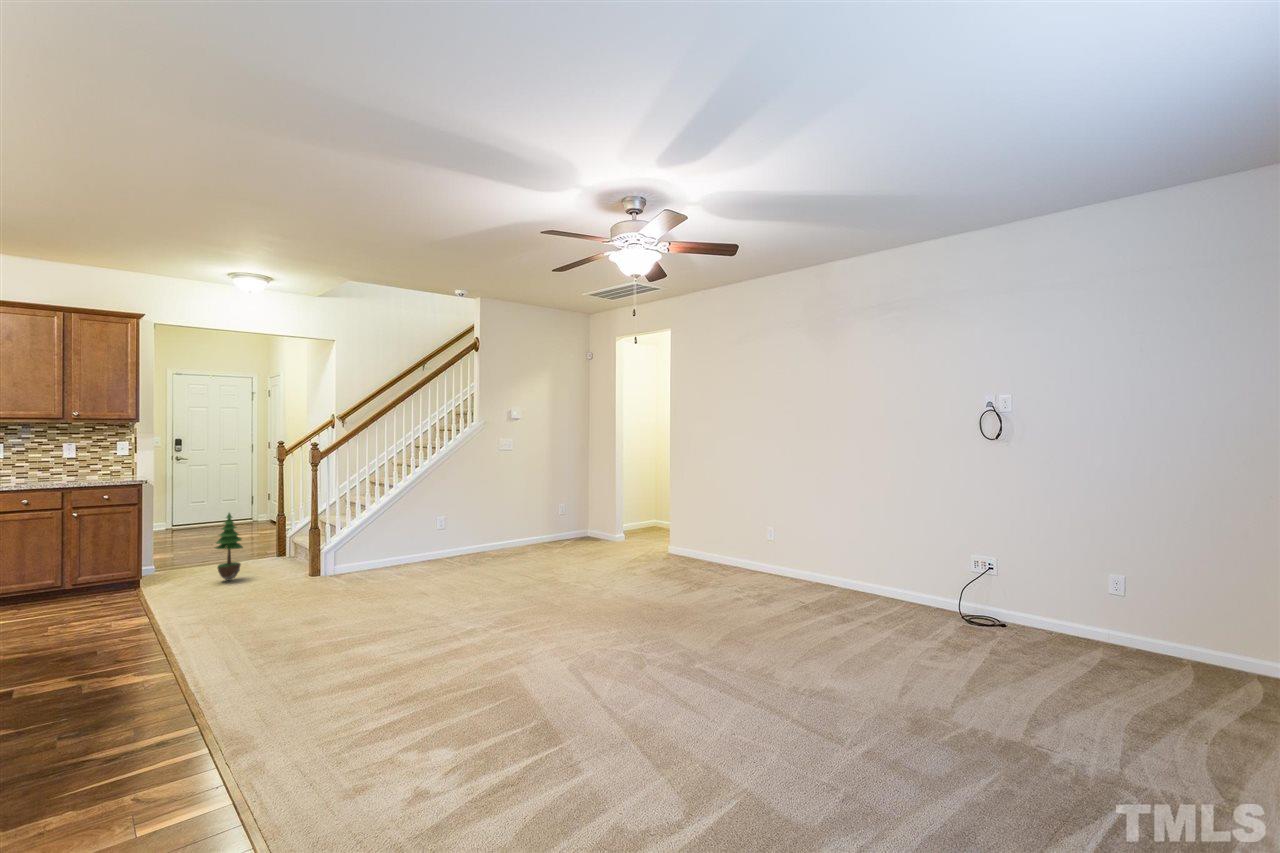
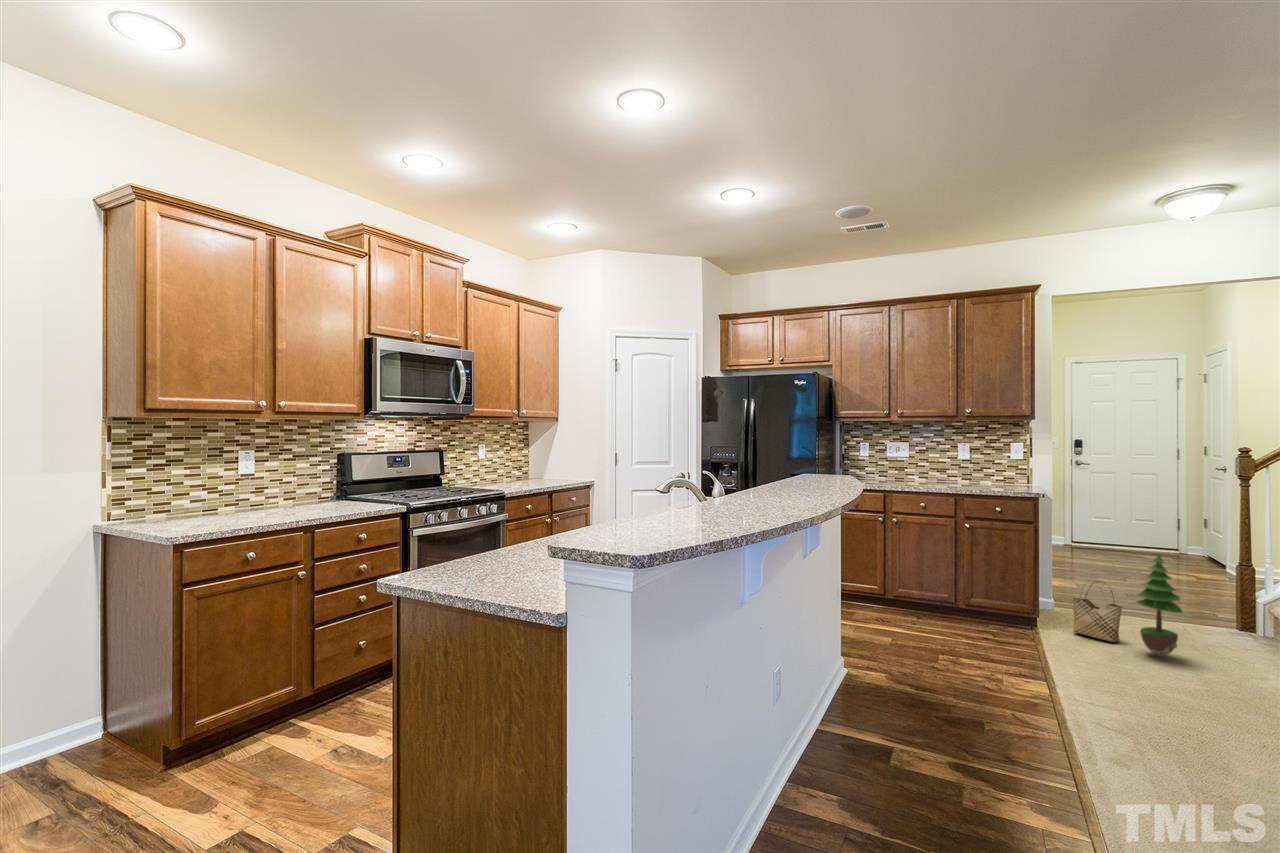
woven basket: none [170,540,206,582] -> present [1073,581,1122,642]

